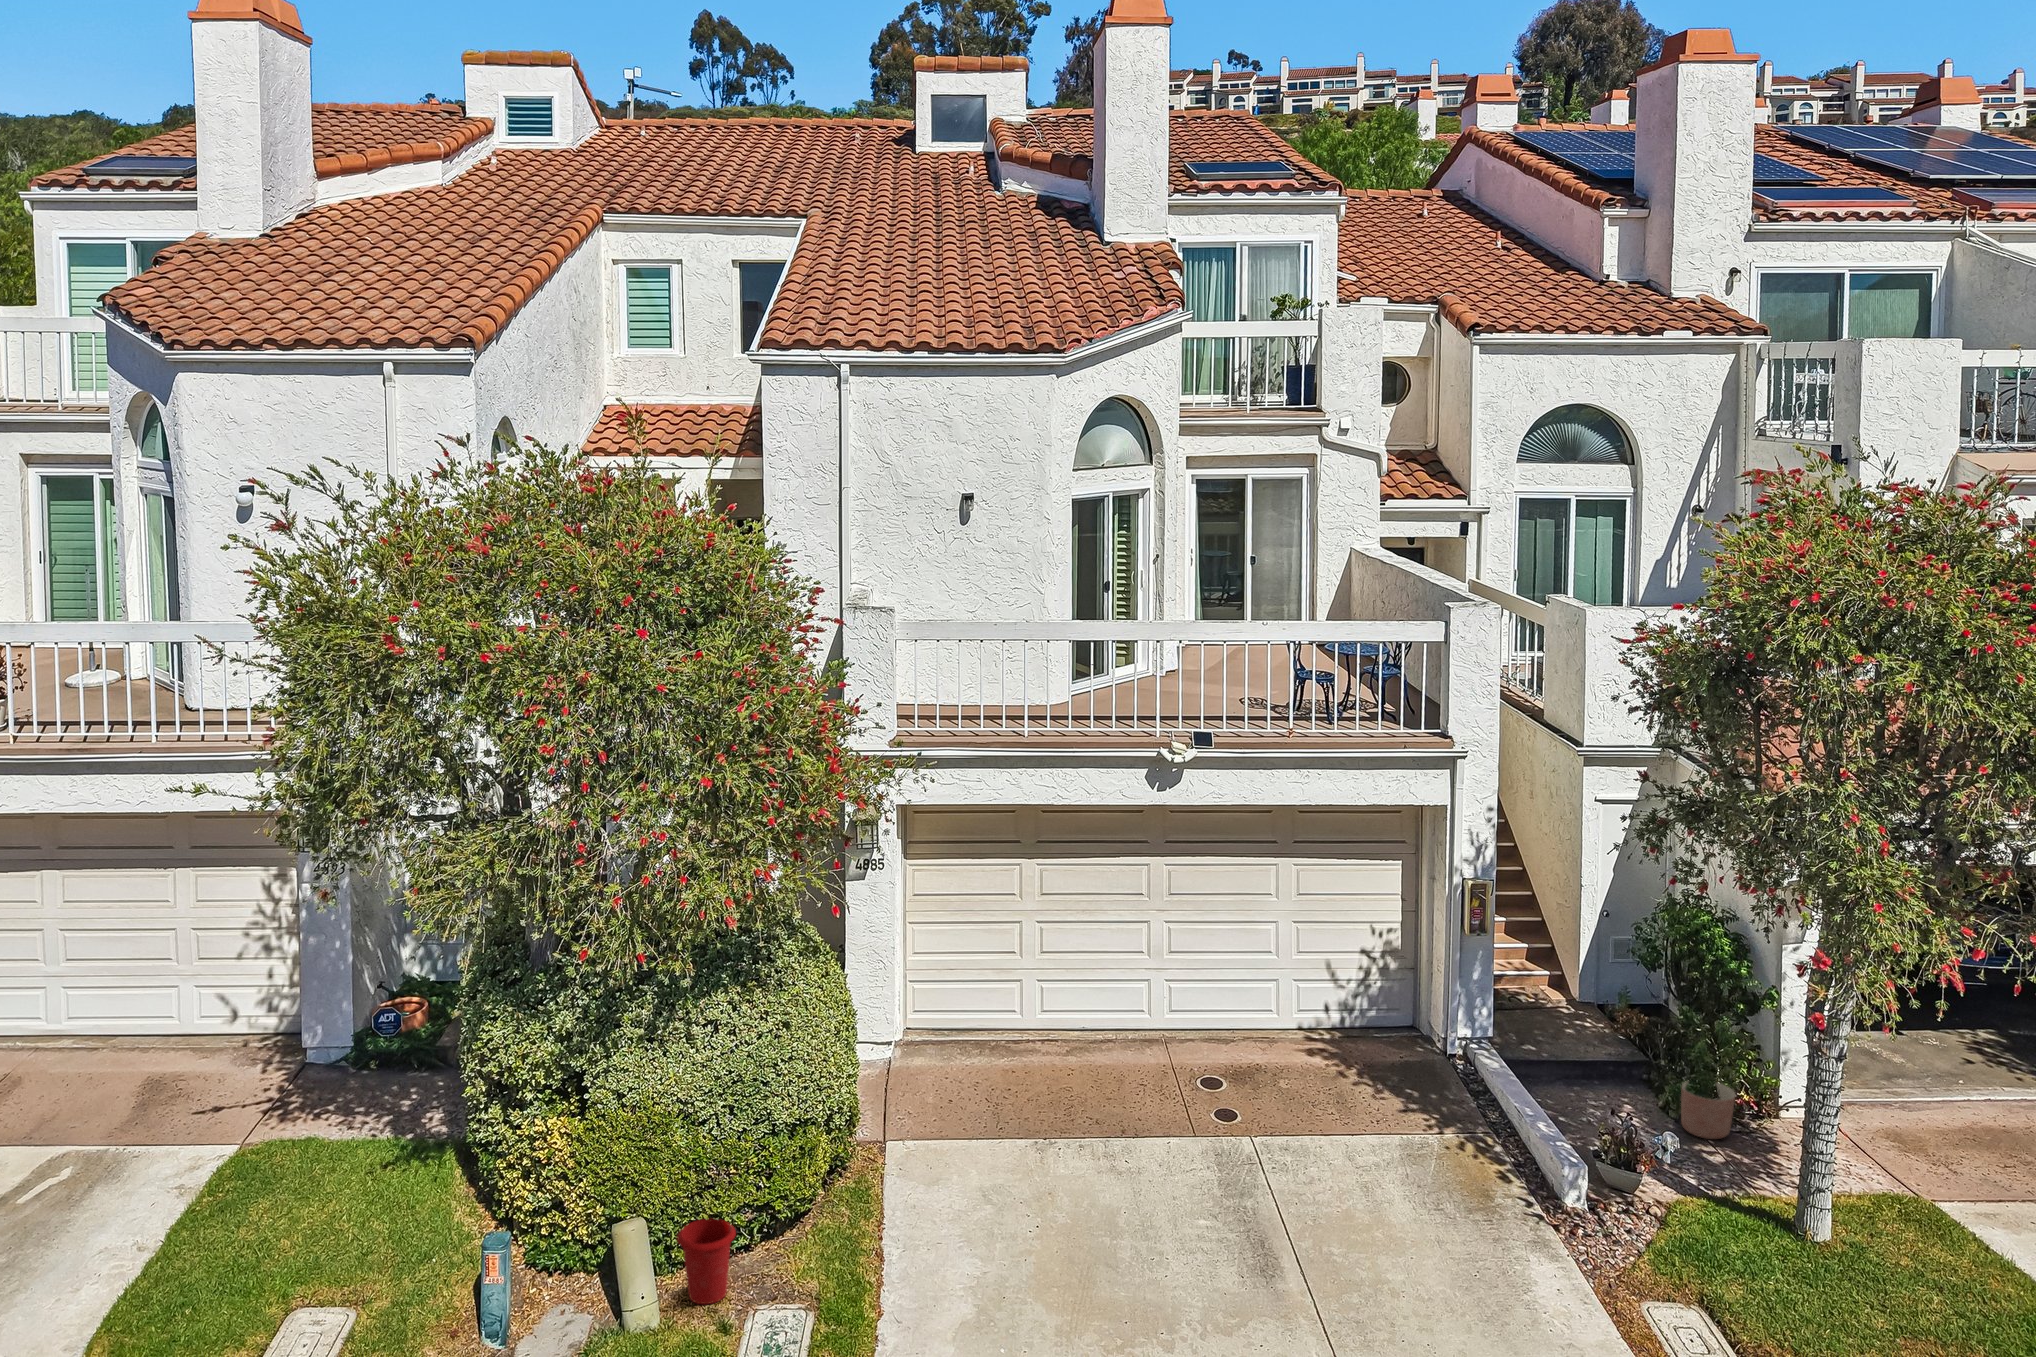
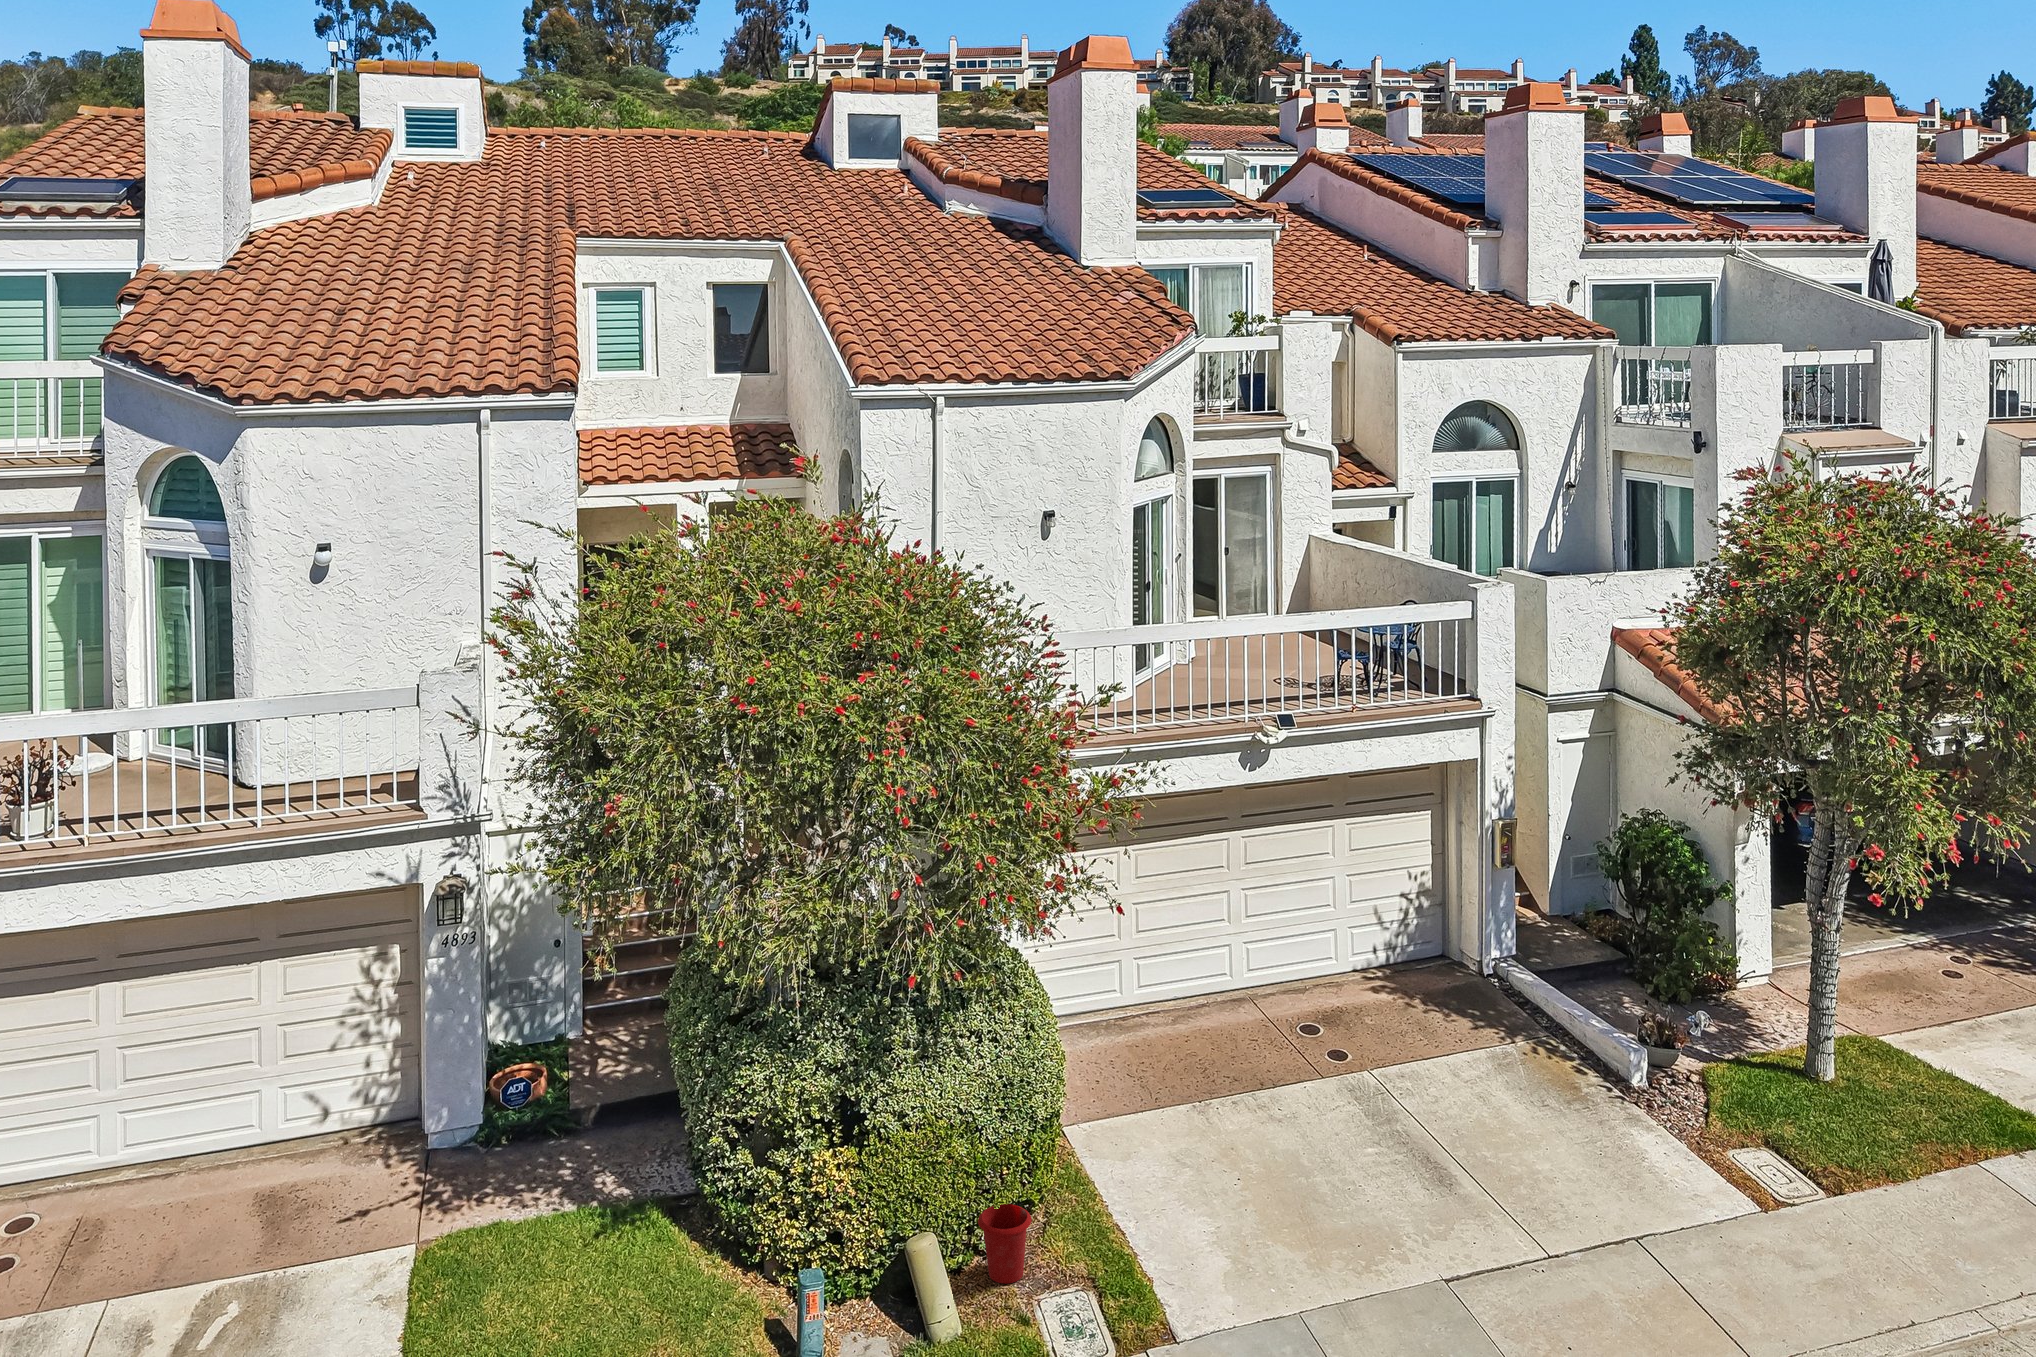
planter: present [1681,1081,1735,1139] -> none [1692,972,1736,1019]

